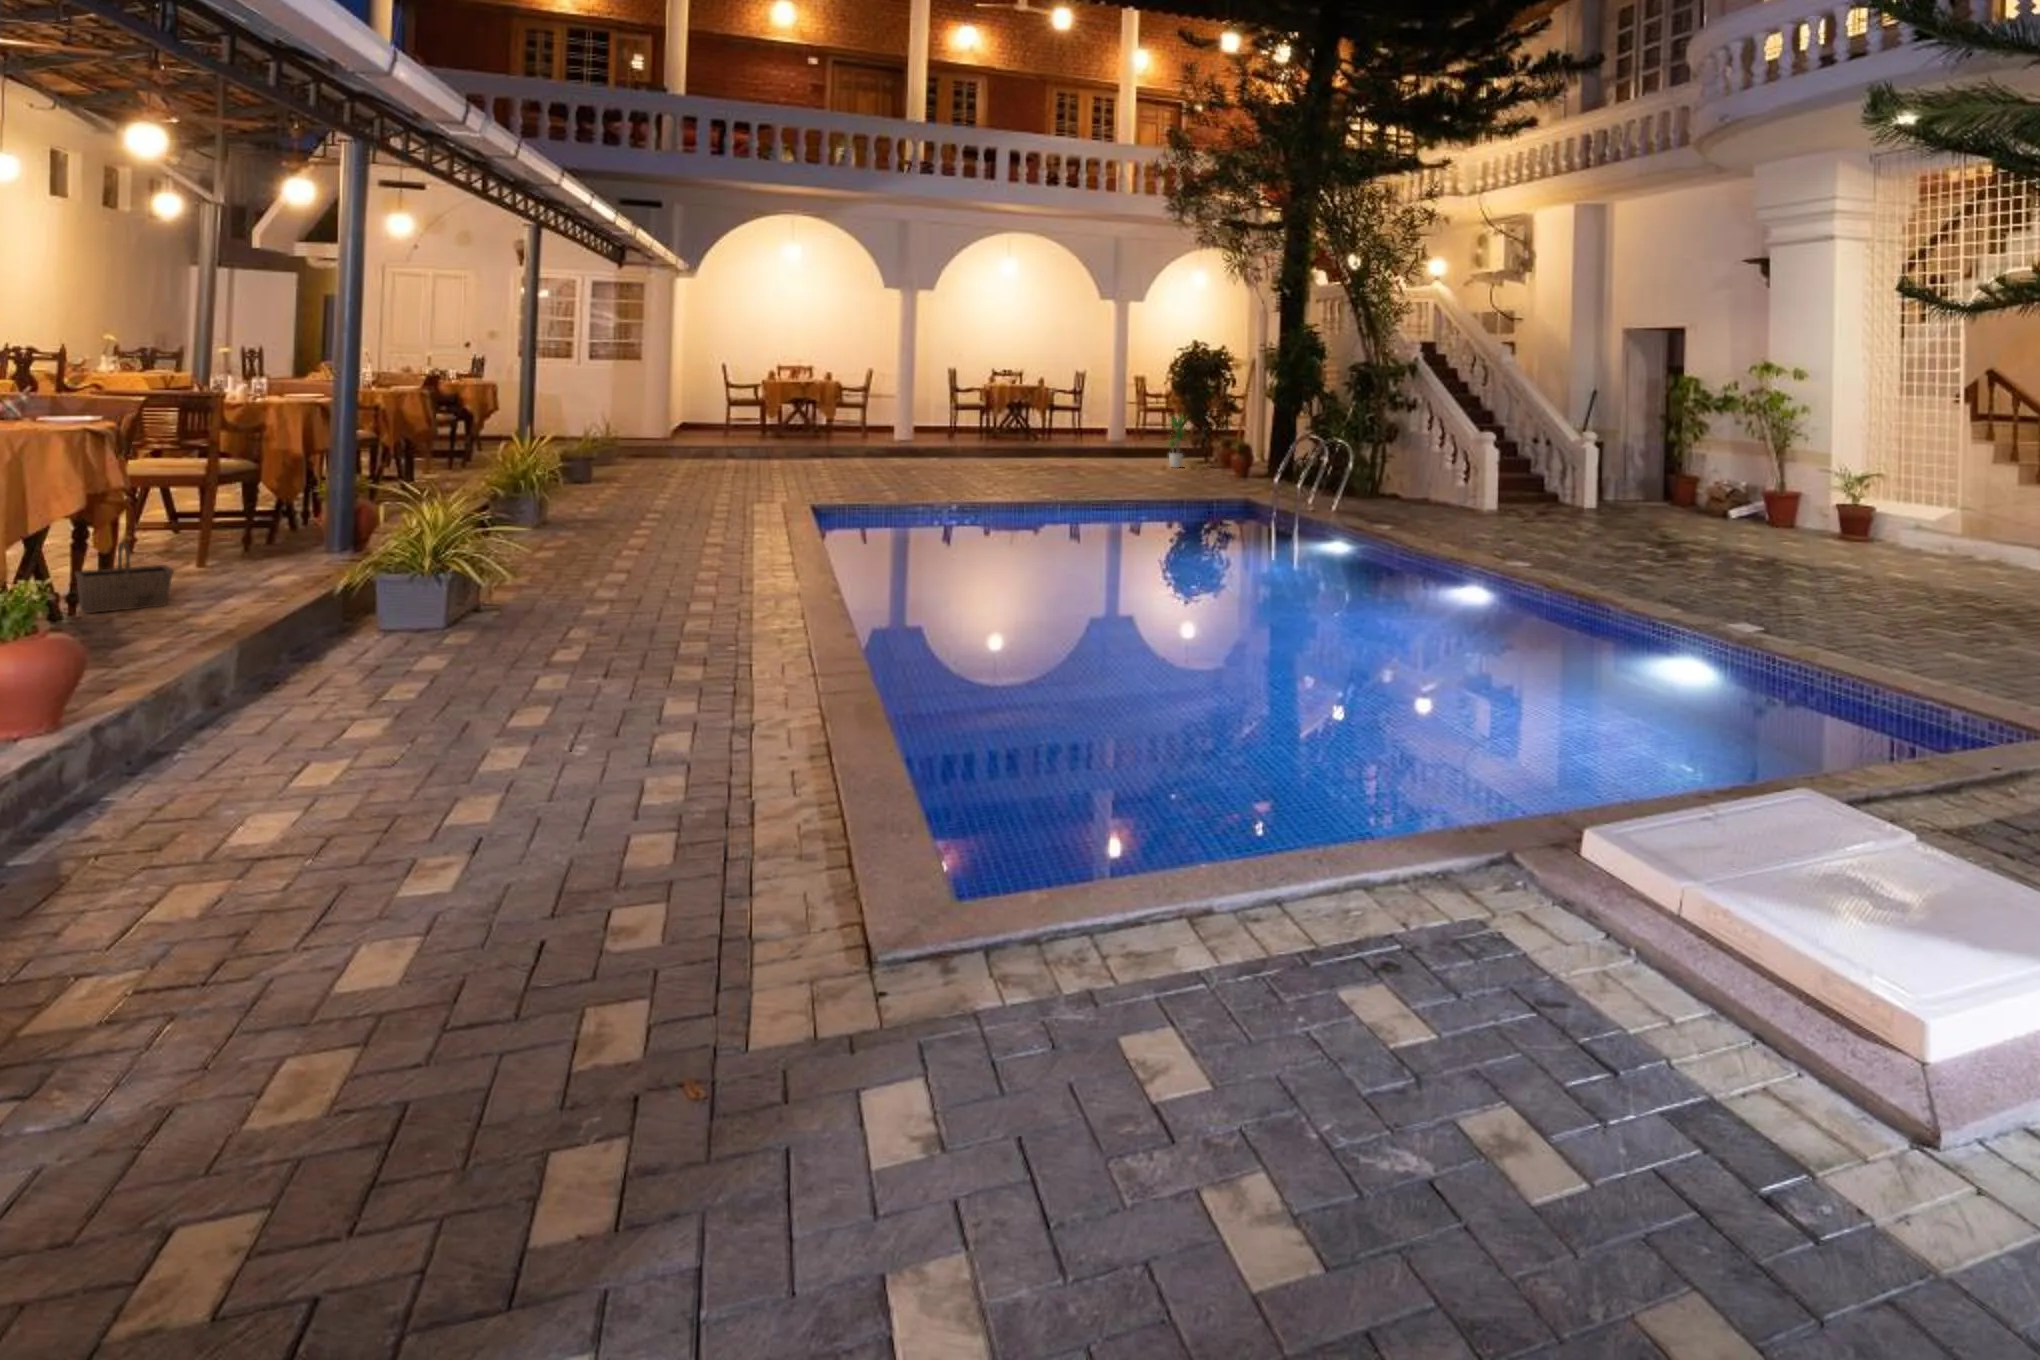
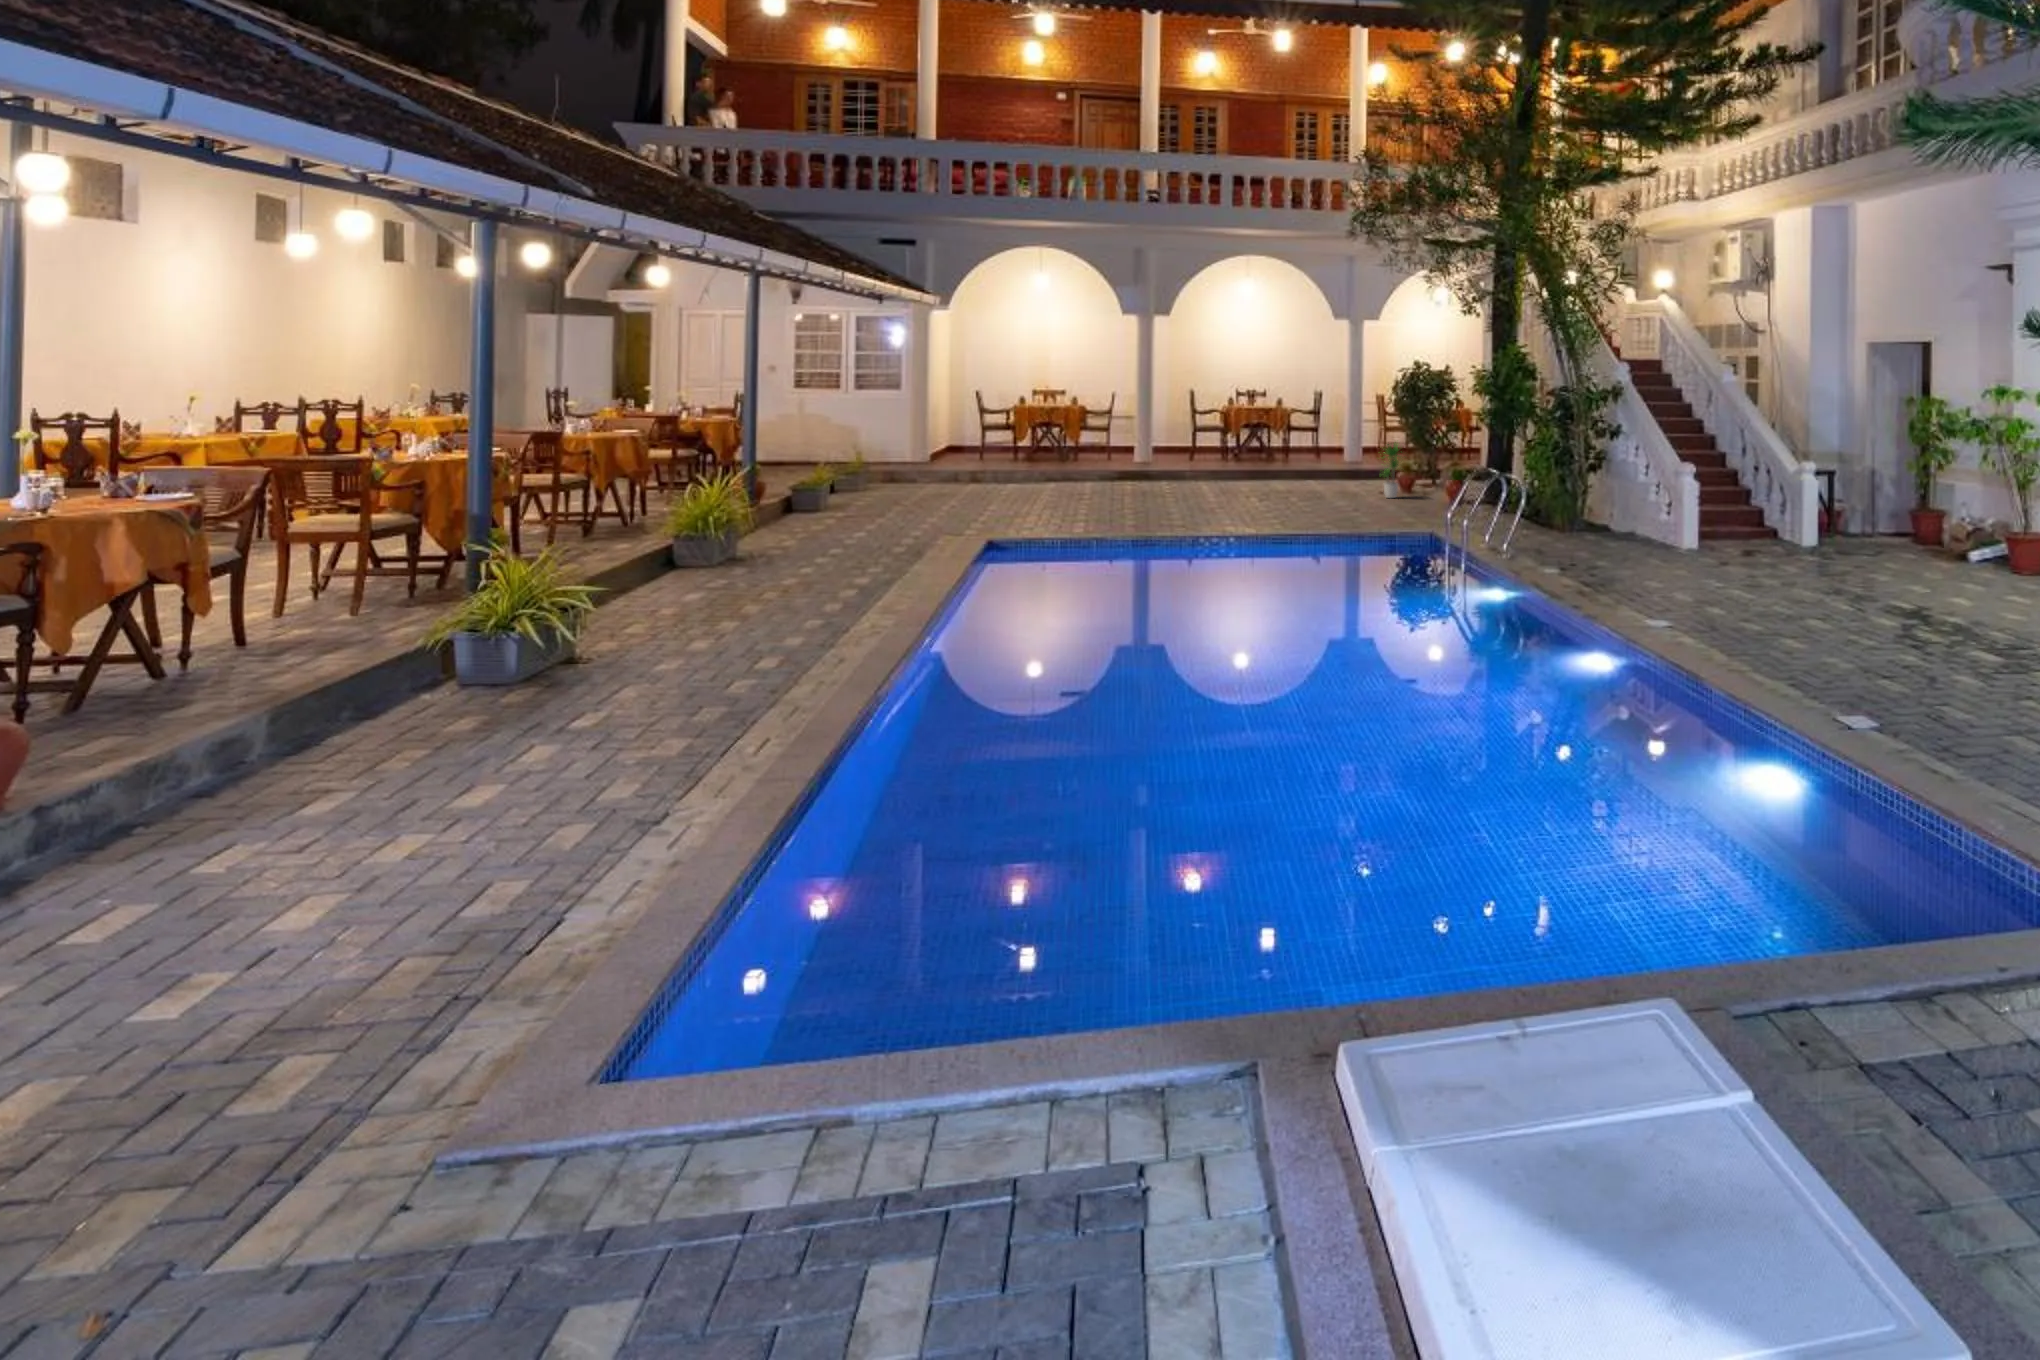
basket: present [75,542,174,613] -> none [161,612,251,681]

